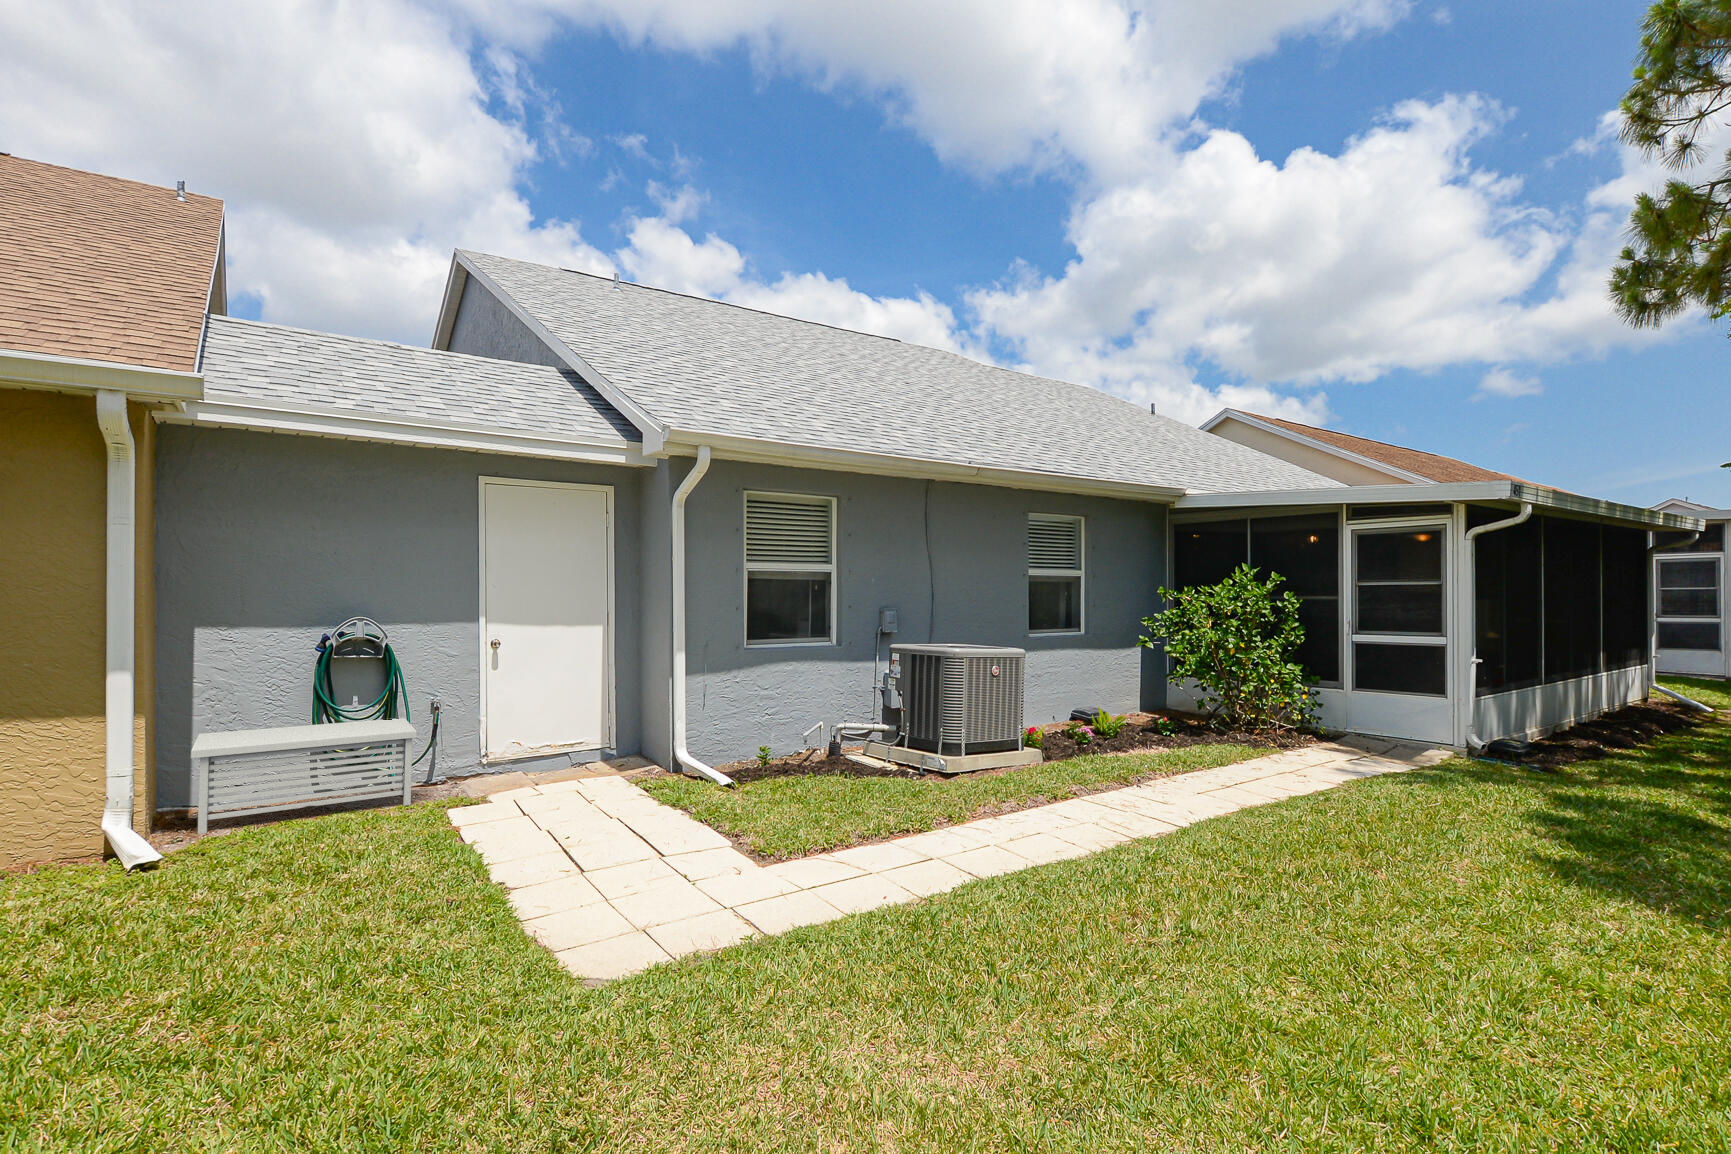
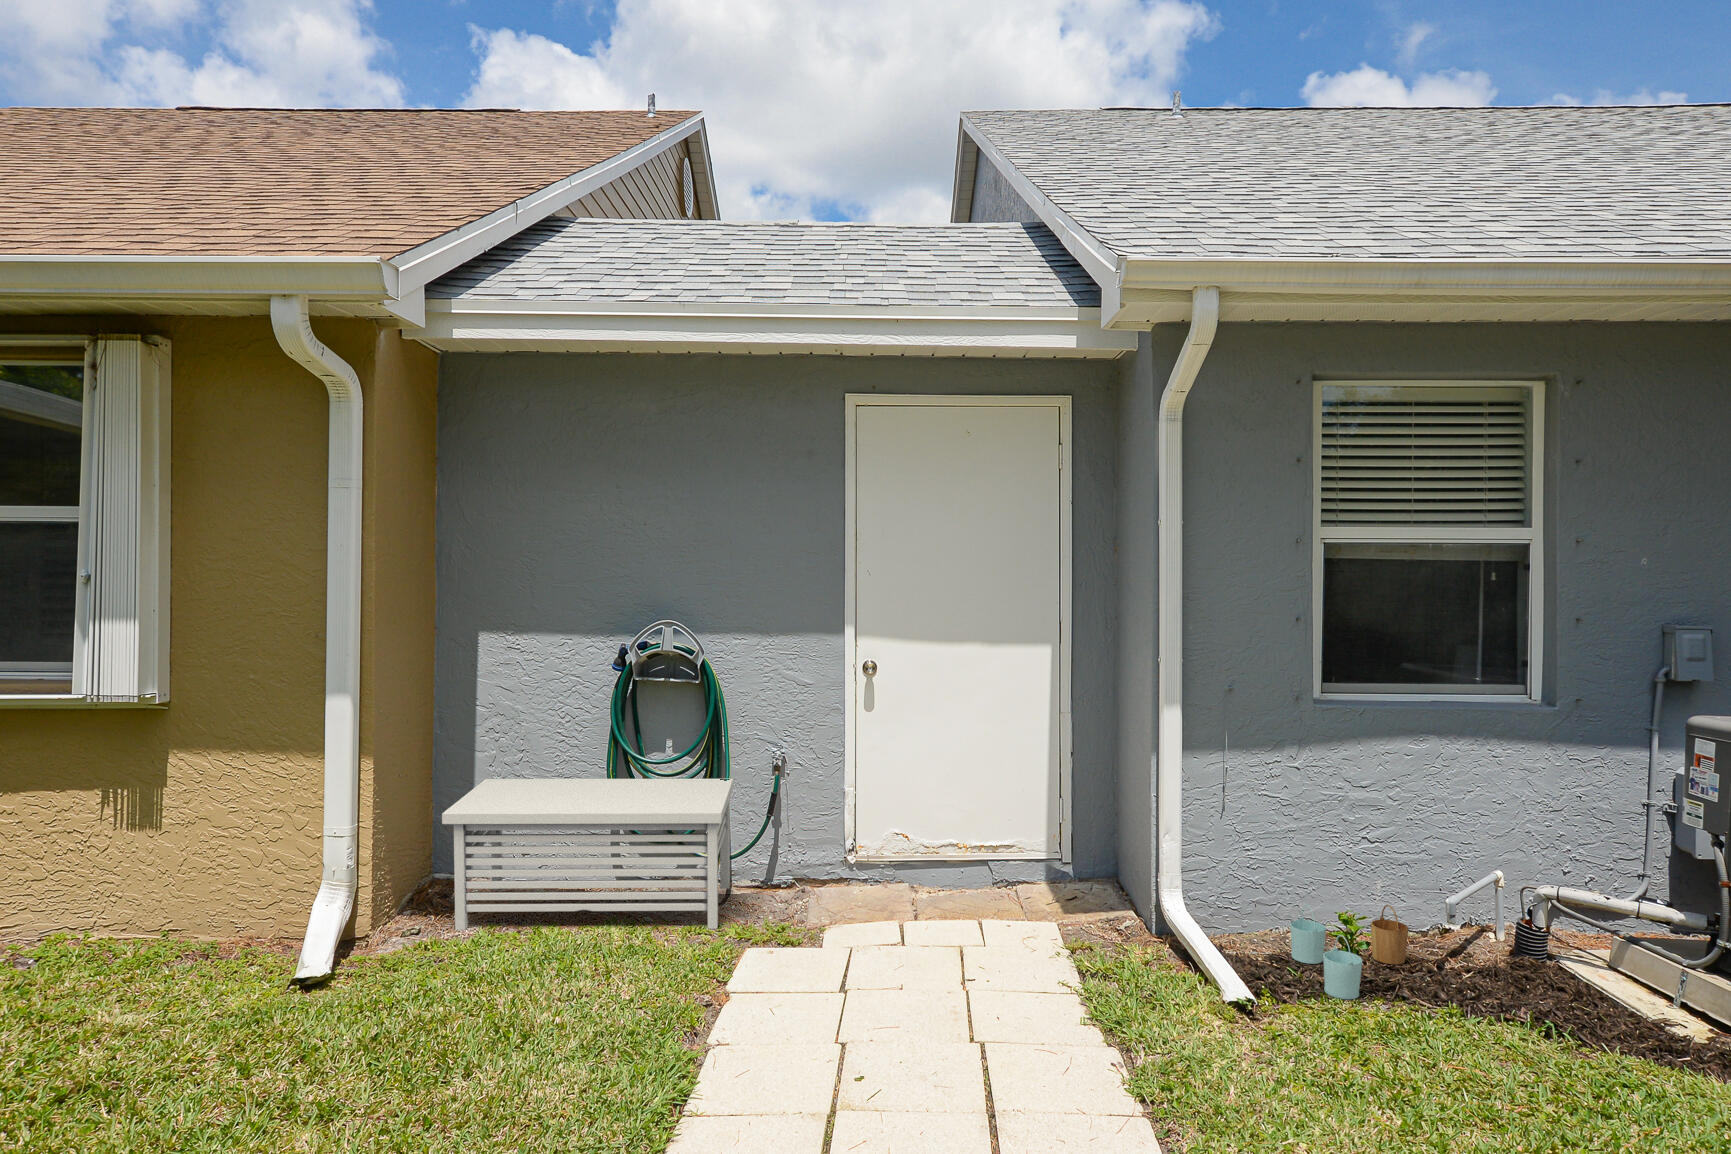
bucket: none [738,740,788,780] -> present [1291,905,1409,999]

